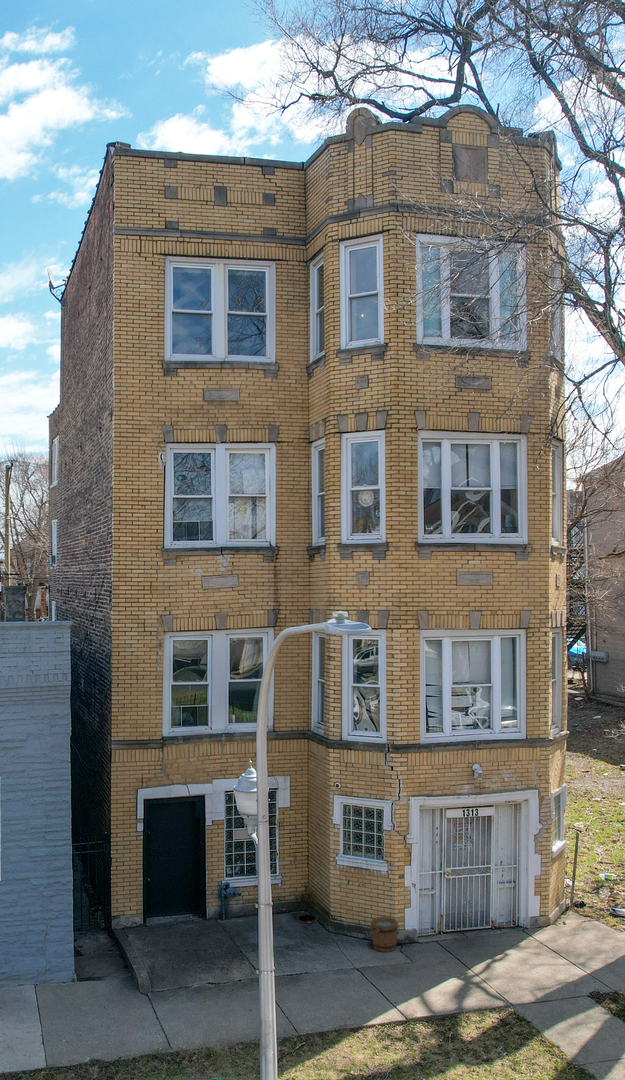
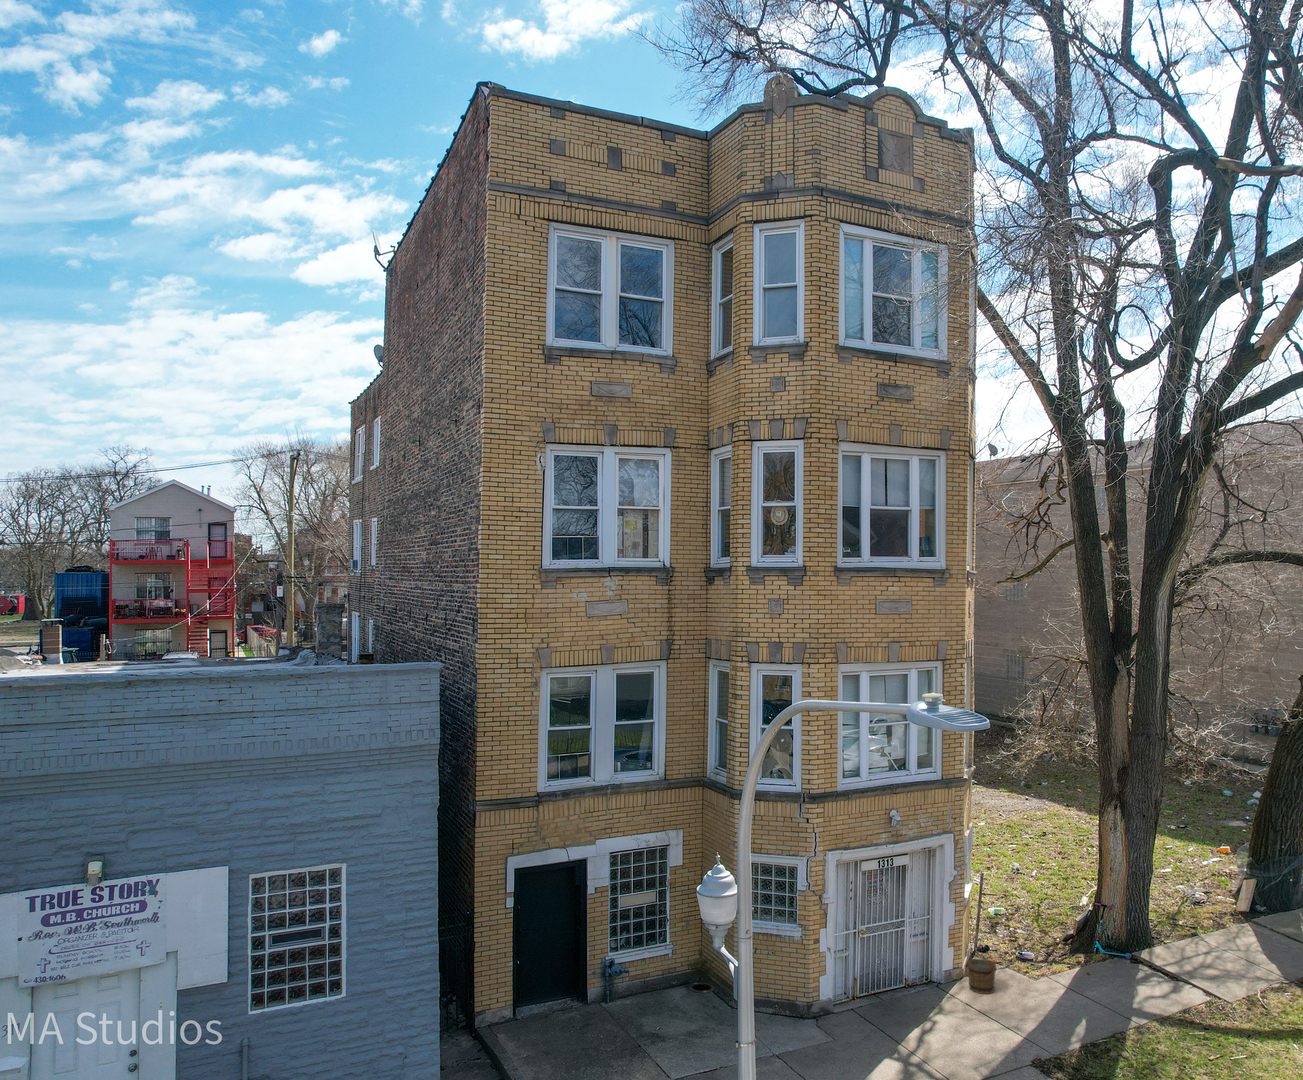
bucket: present [370,917,398,952] -> present [965,959,997,994]

